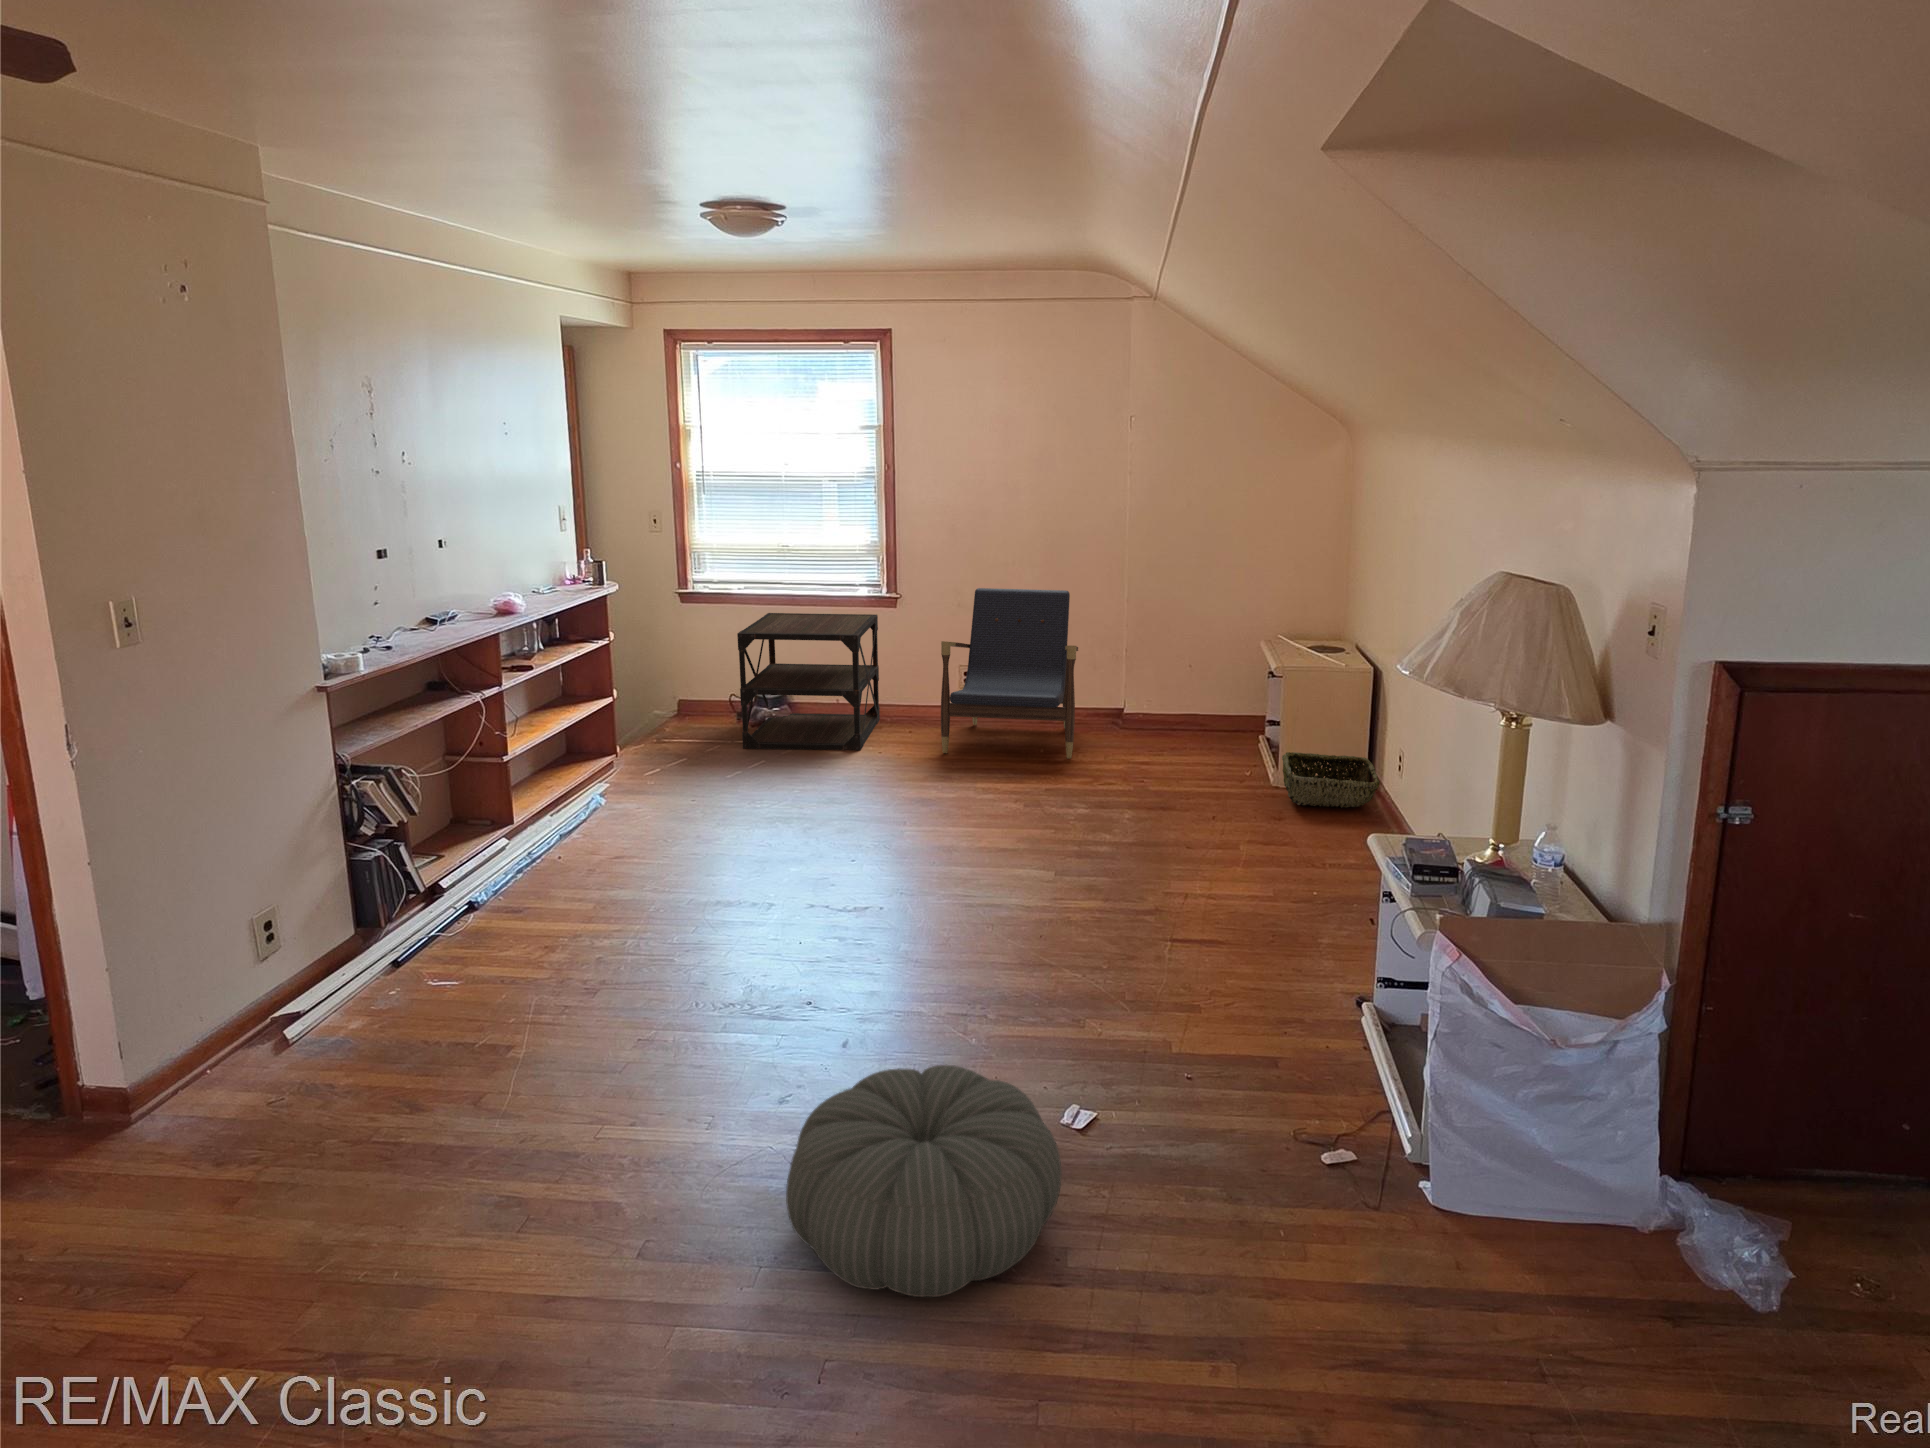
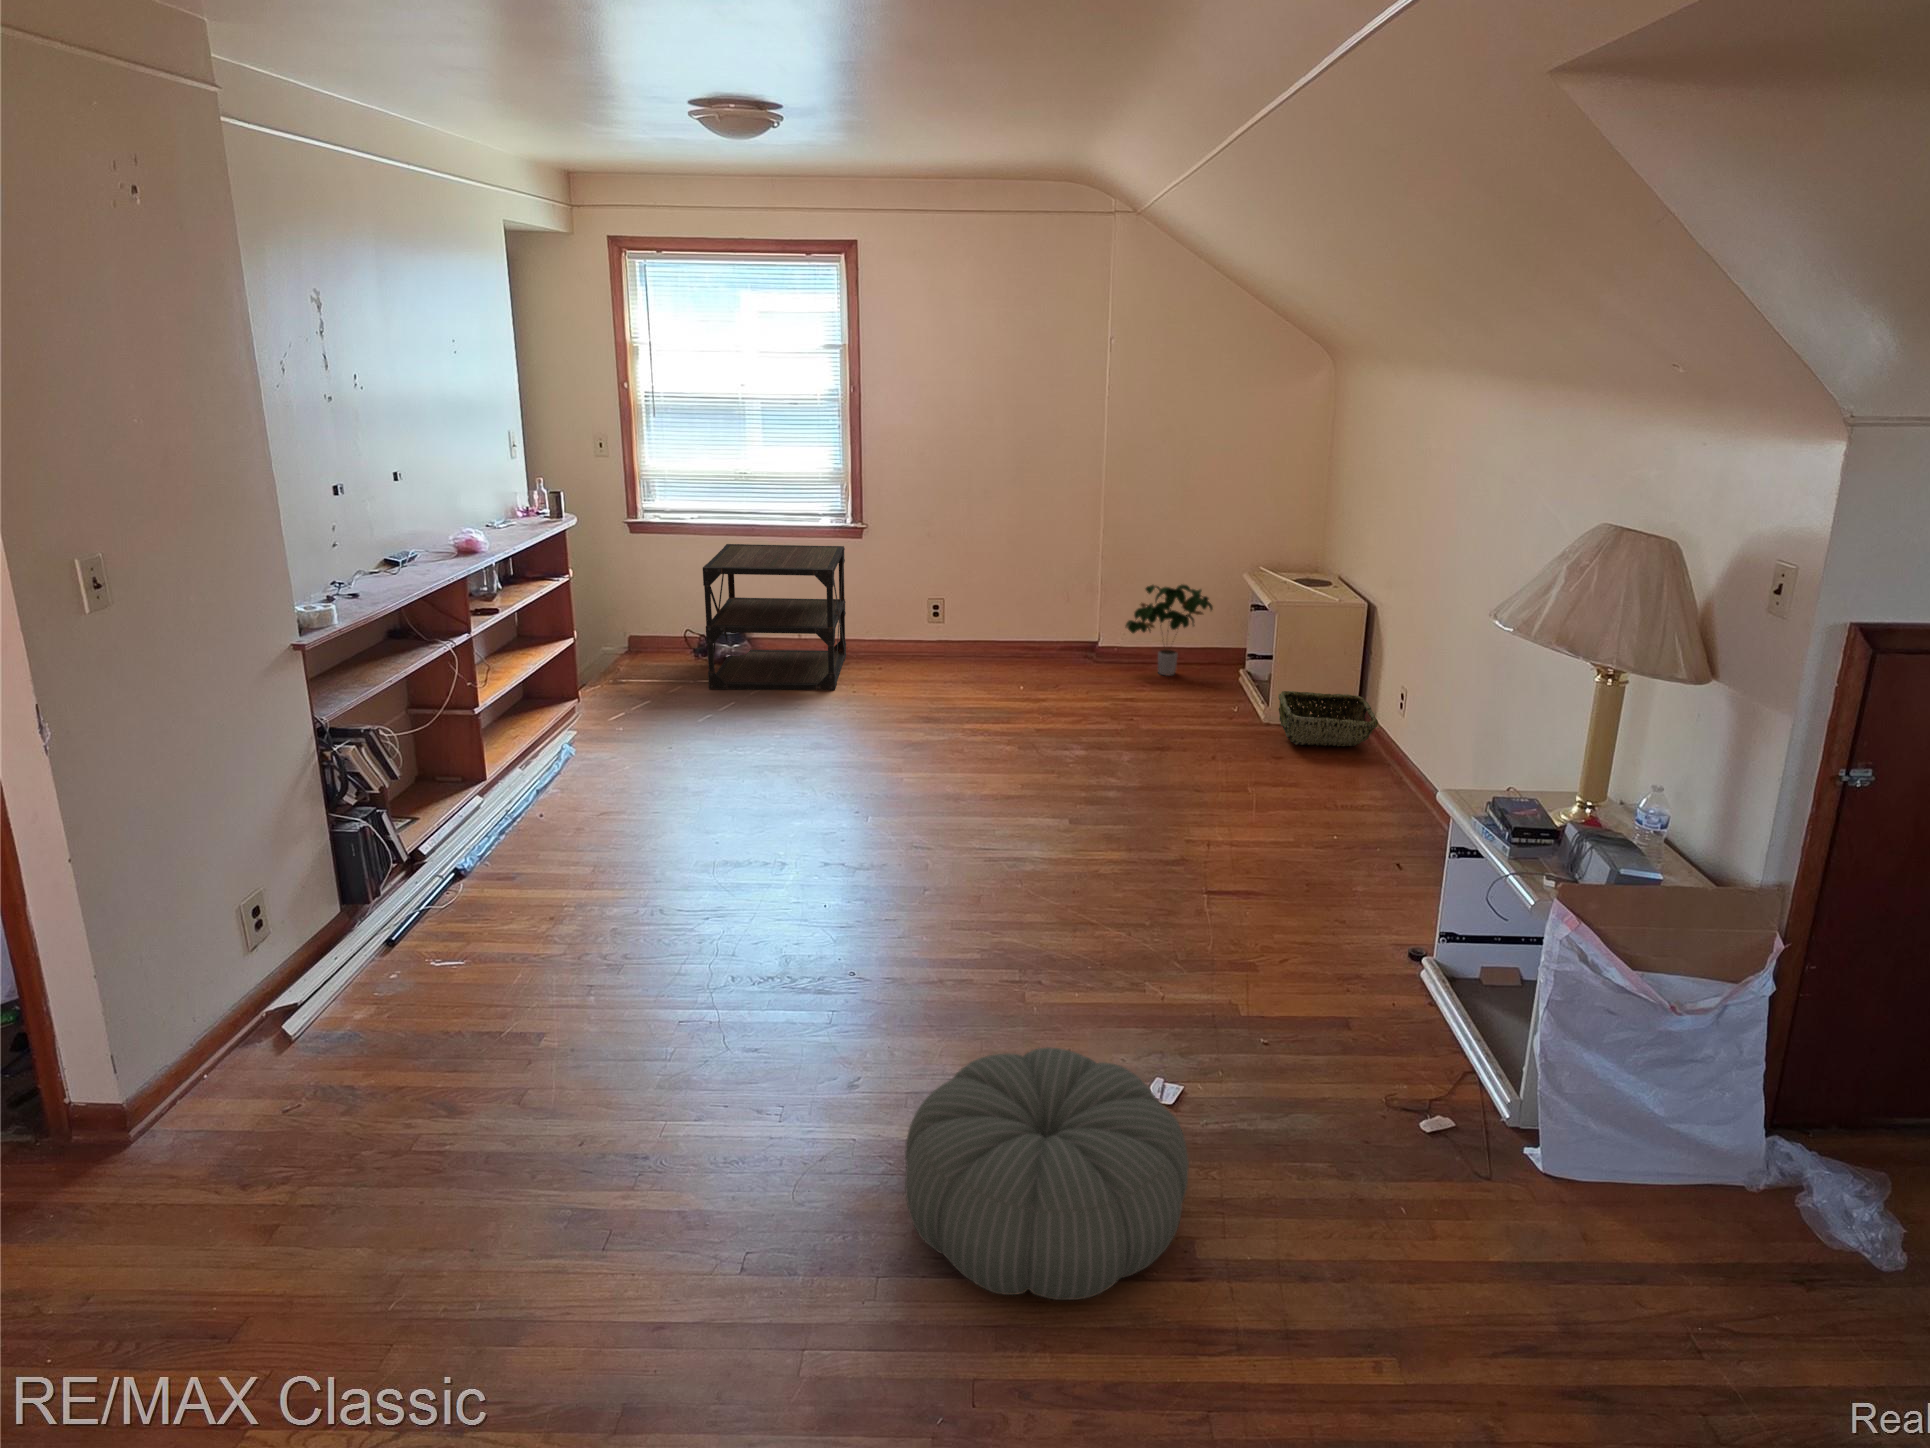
lounge chair: present [941,588,1078,759] -> none [921,519,1062,697]
potted plant: none [1146,650,1232,740] -> present [1126,584,1213,676]

